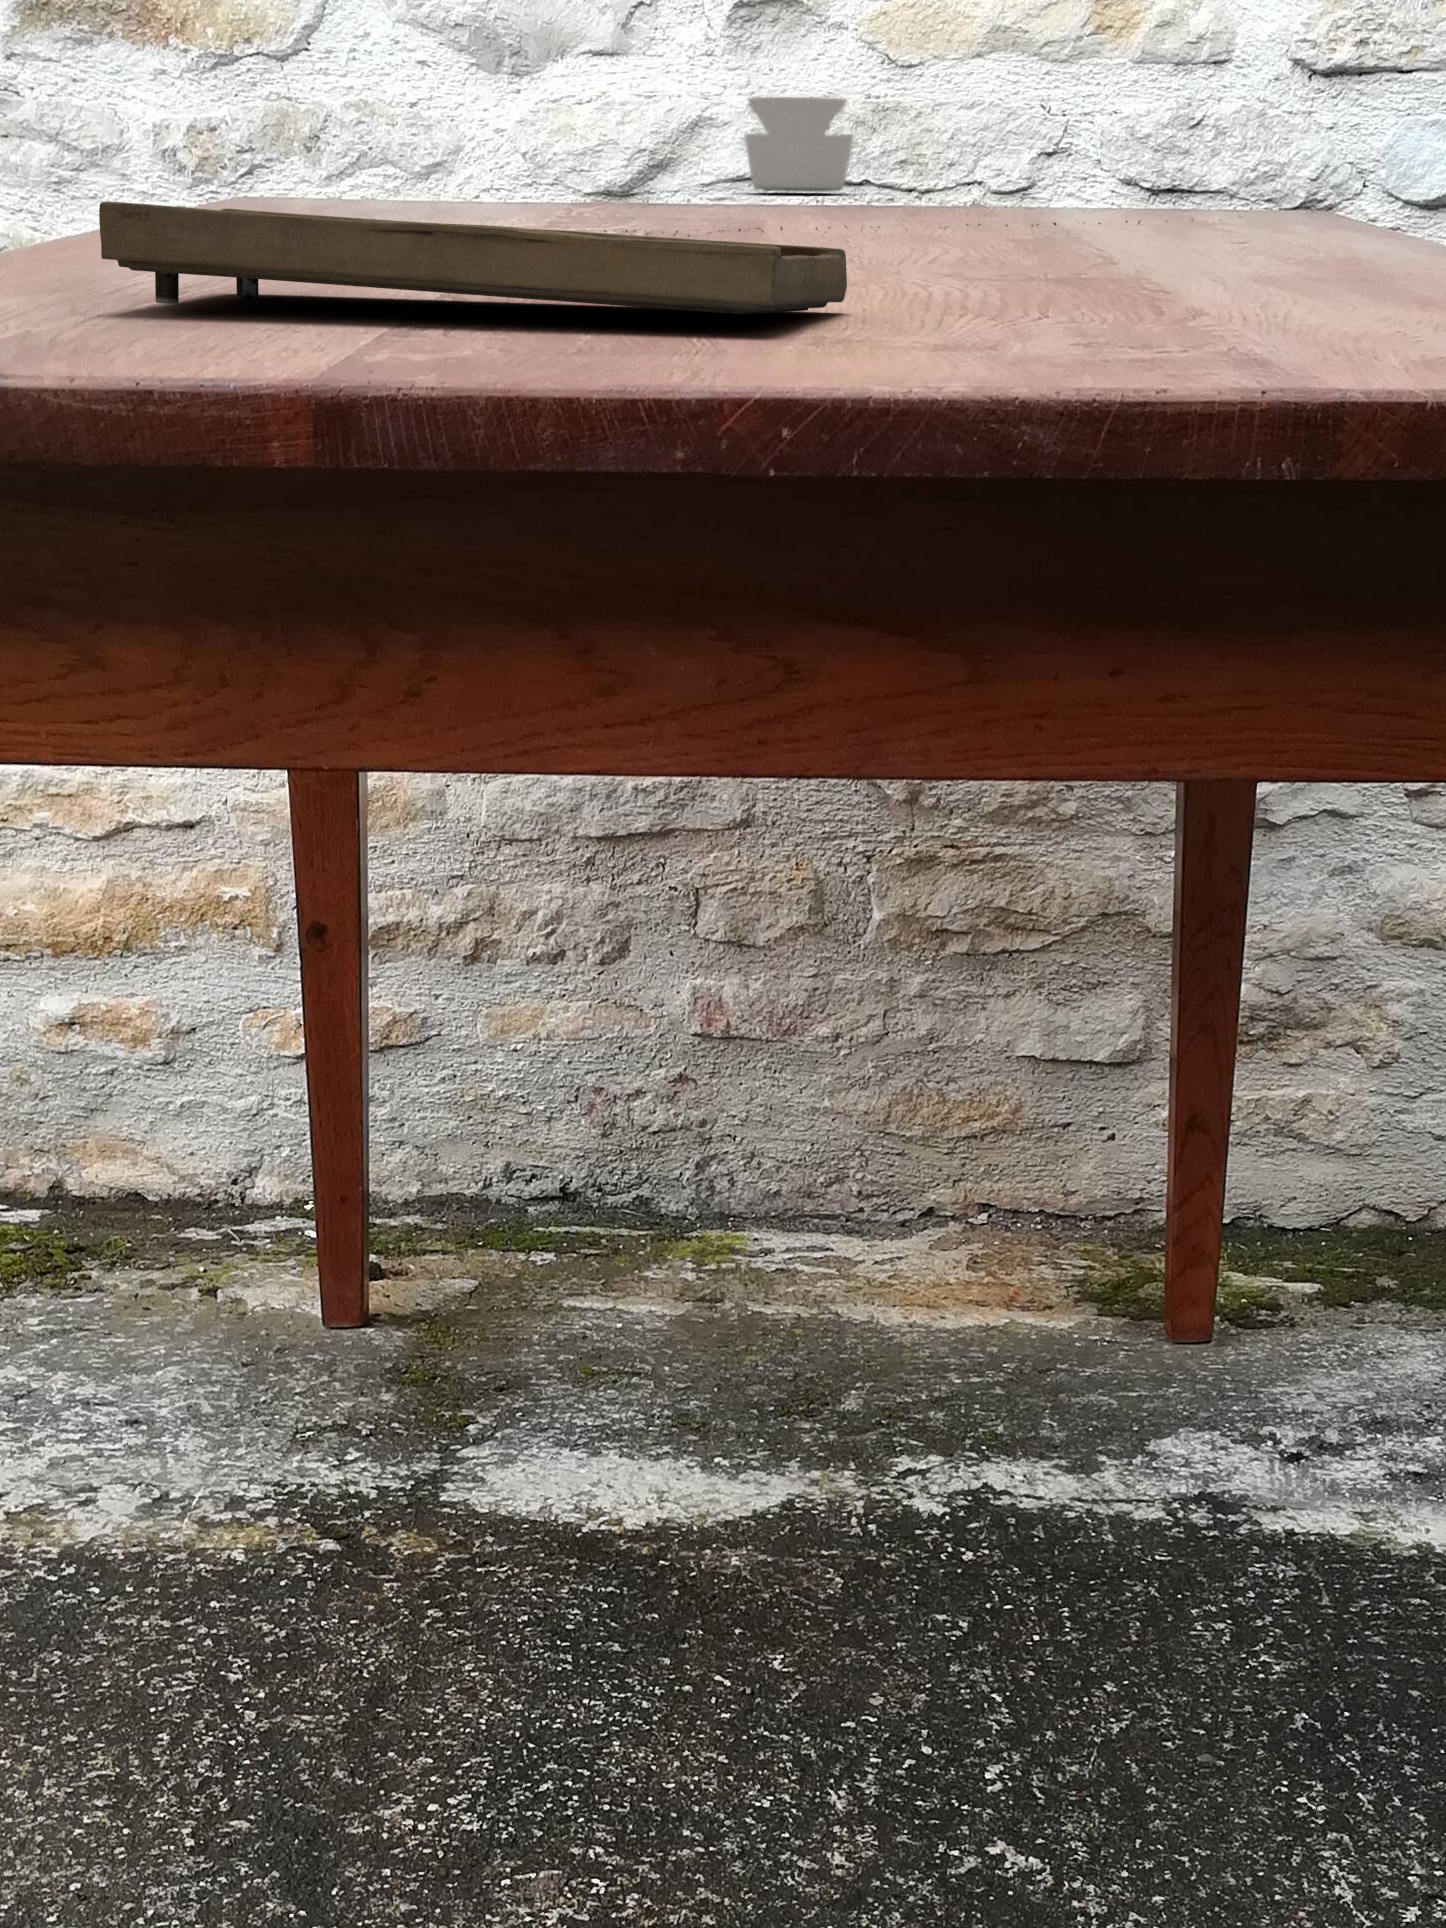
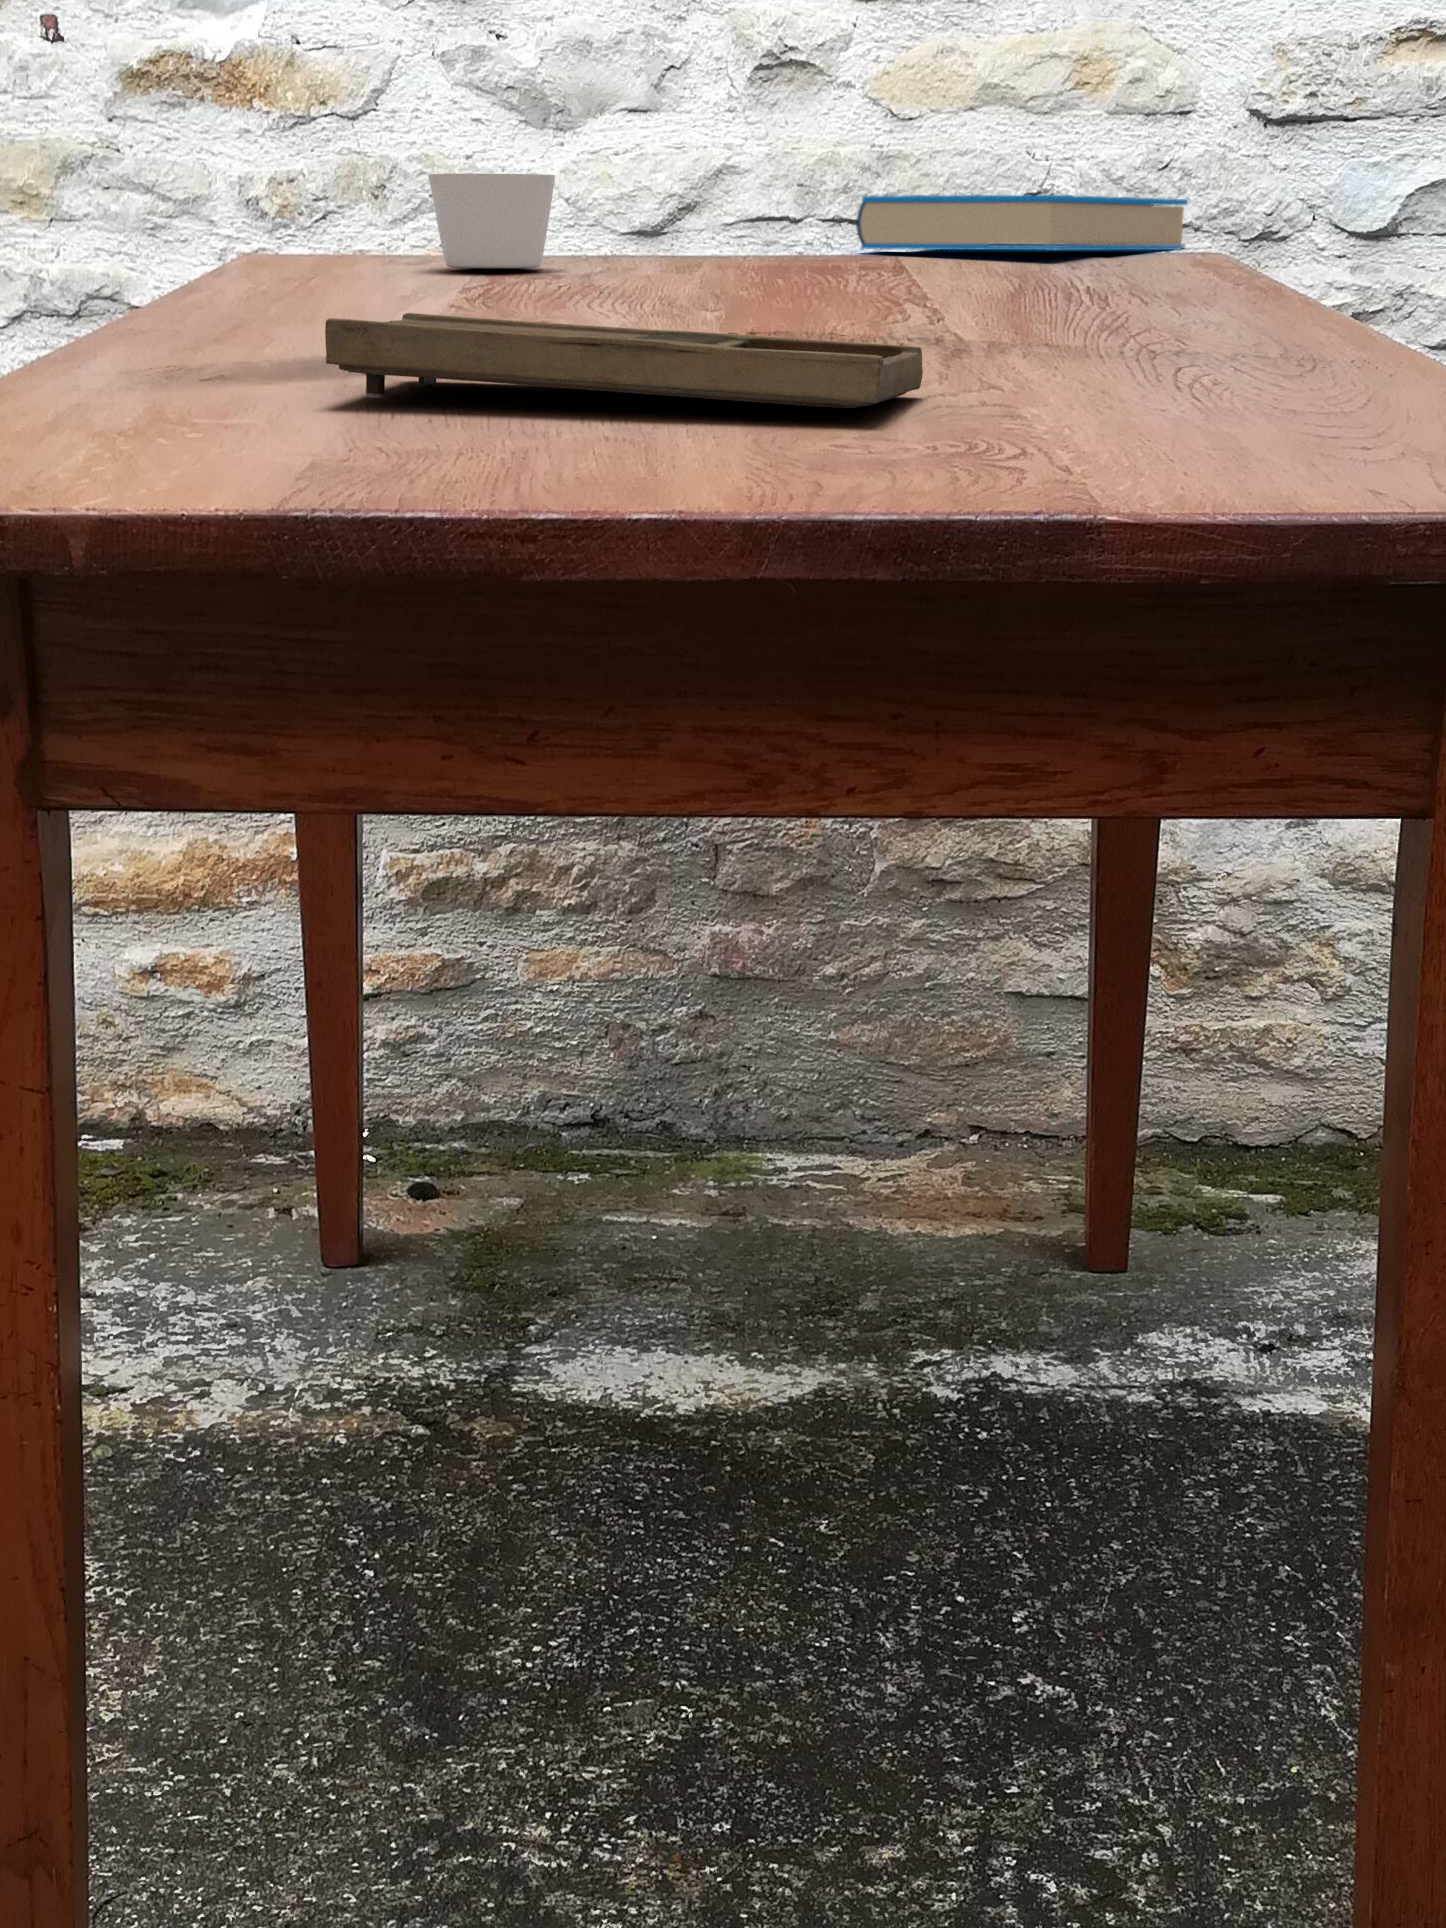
candle: present [745,97,853,192] -> present [428,173,555,269]
book: none [847,129,1232,205] -> present [856,195,1188,250]

